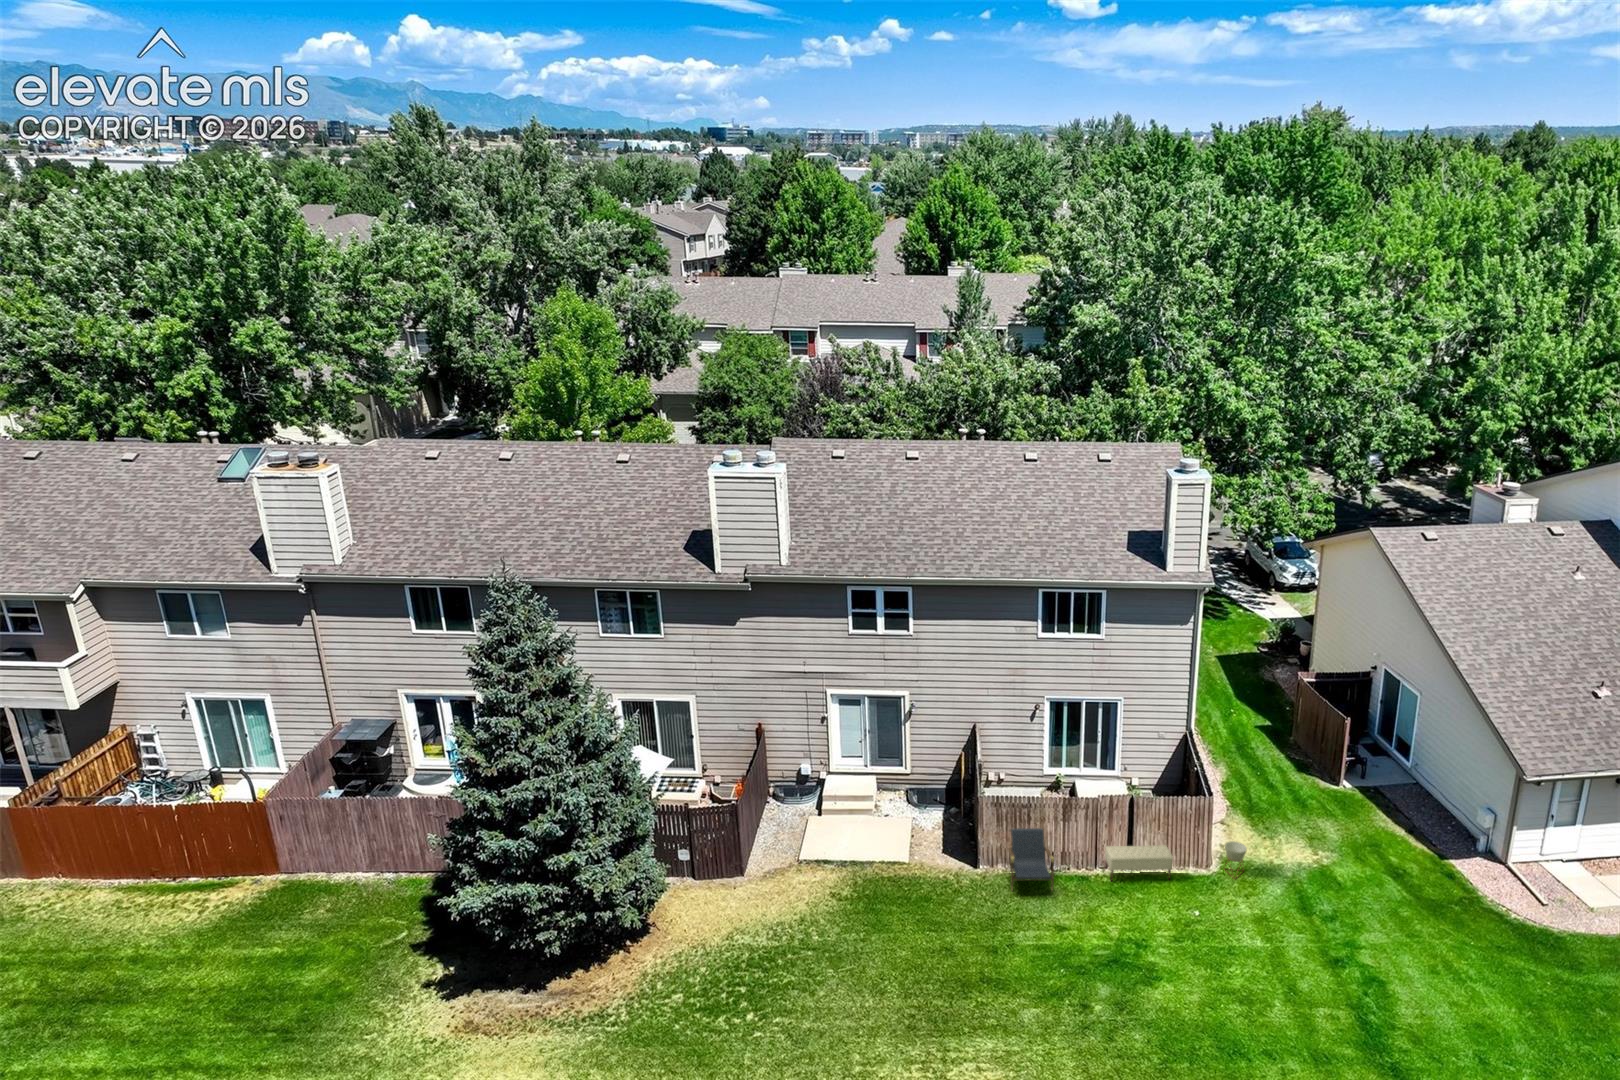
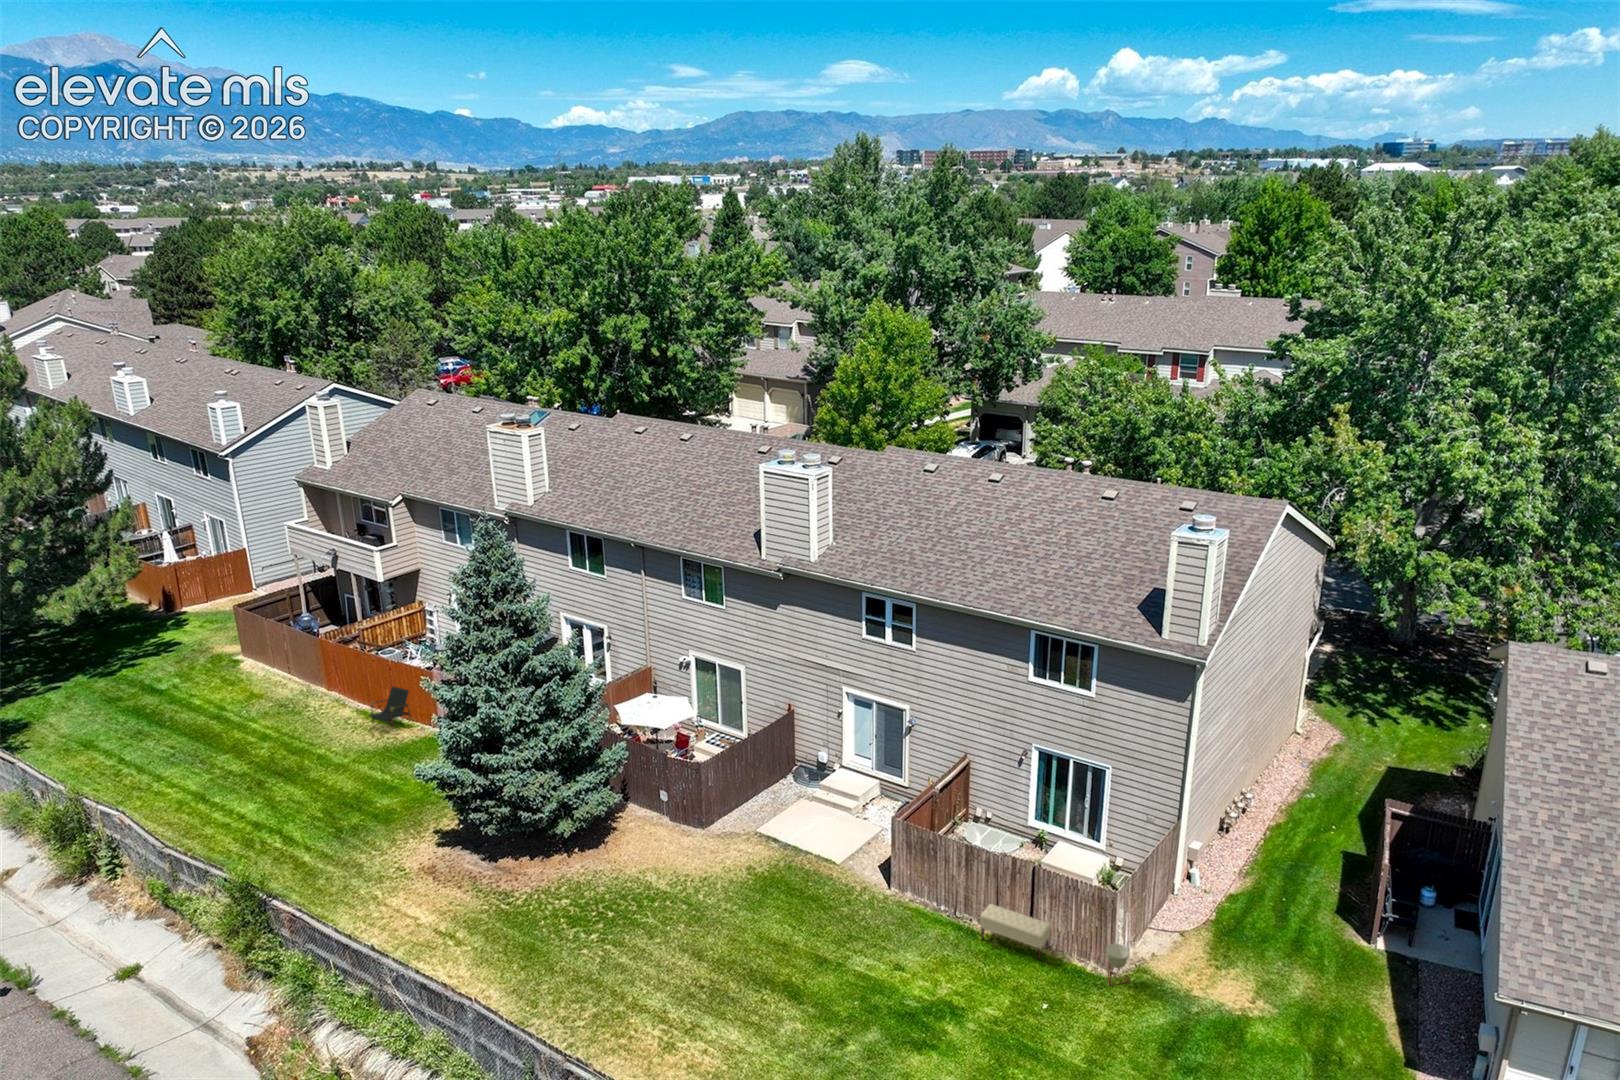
lounge chair: present [1009,828,1054,890] -> present [370,687,411,730]

